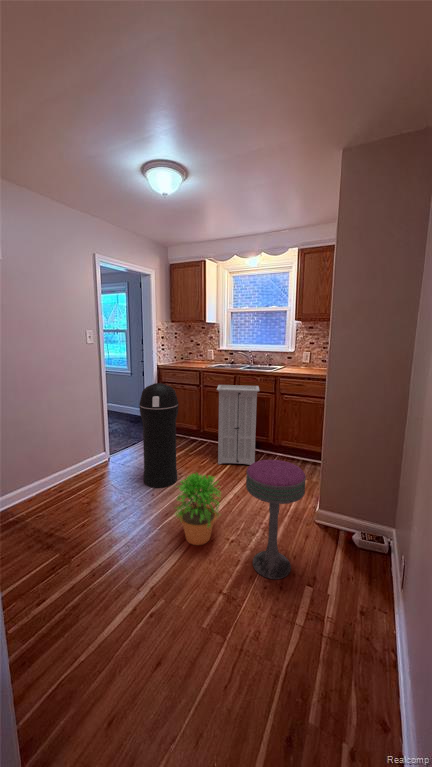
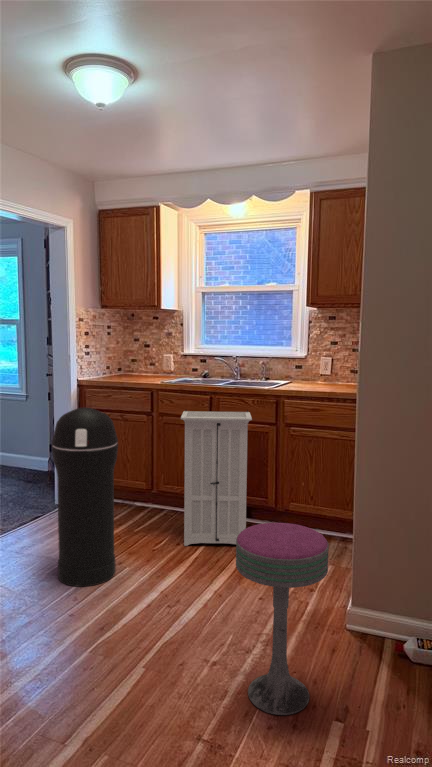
potted plant: present [176,473,220,545] -> none [116,550,196,672]

